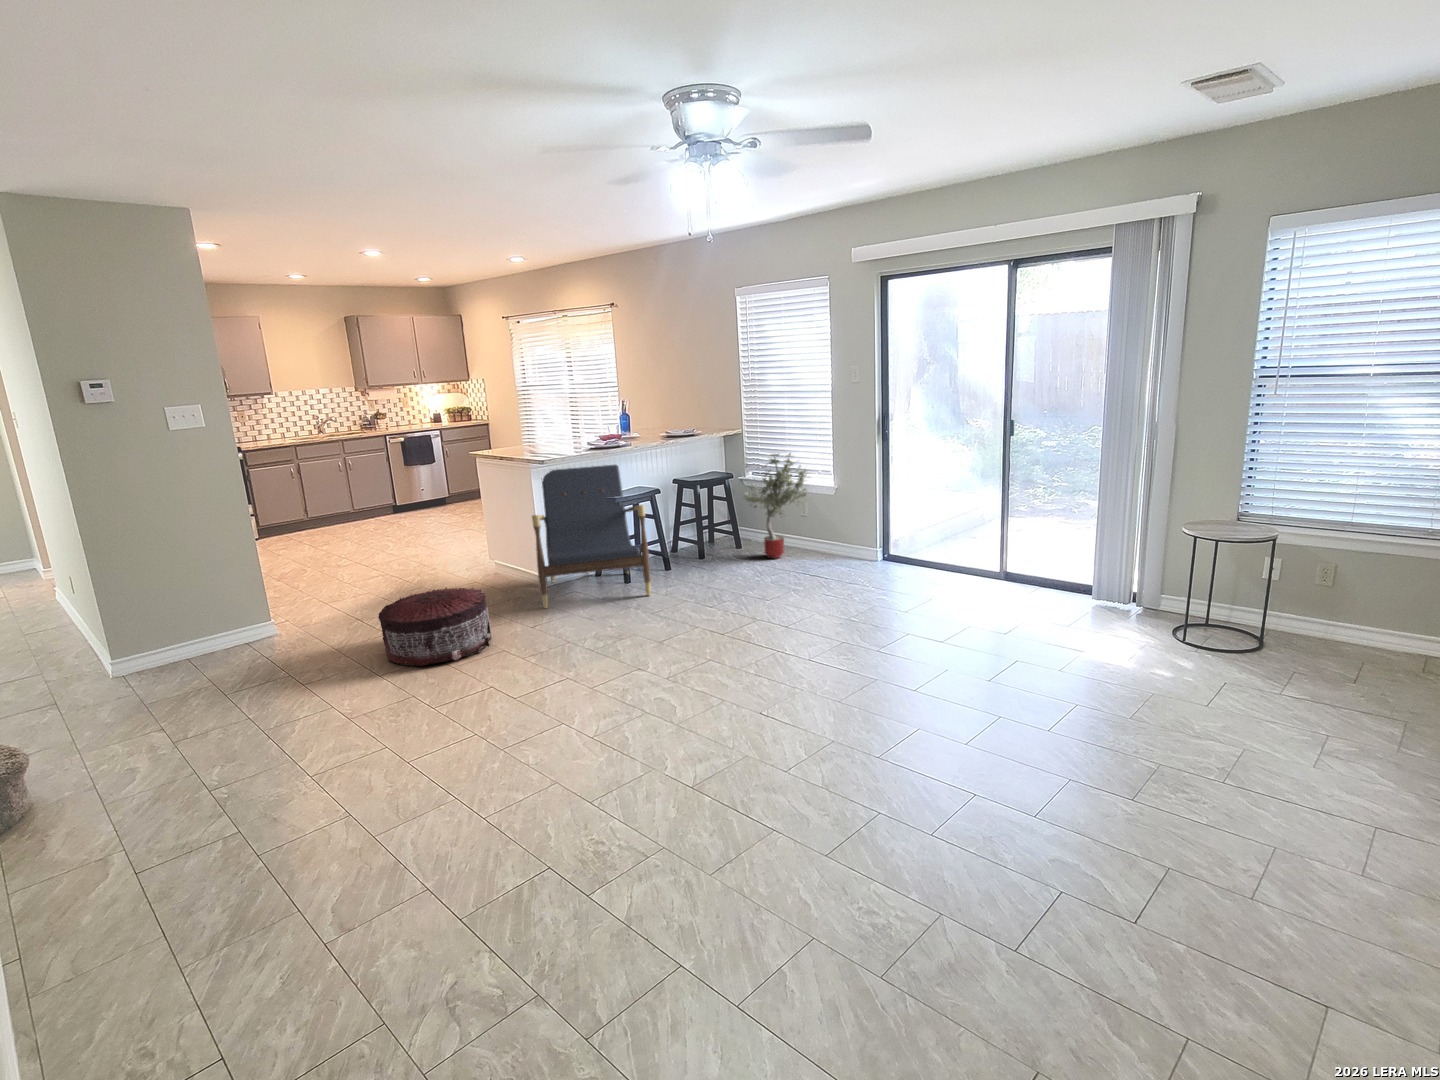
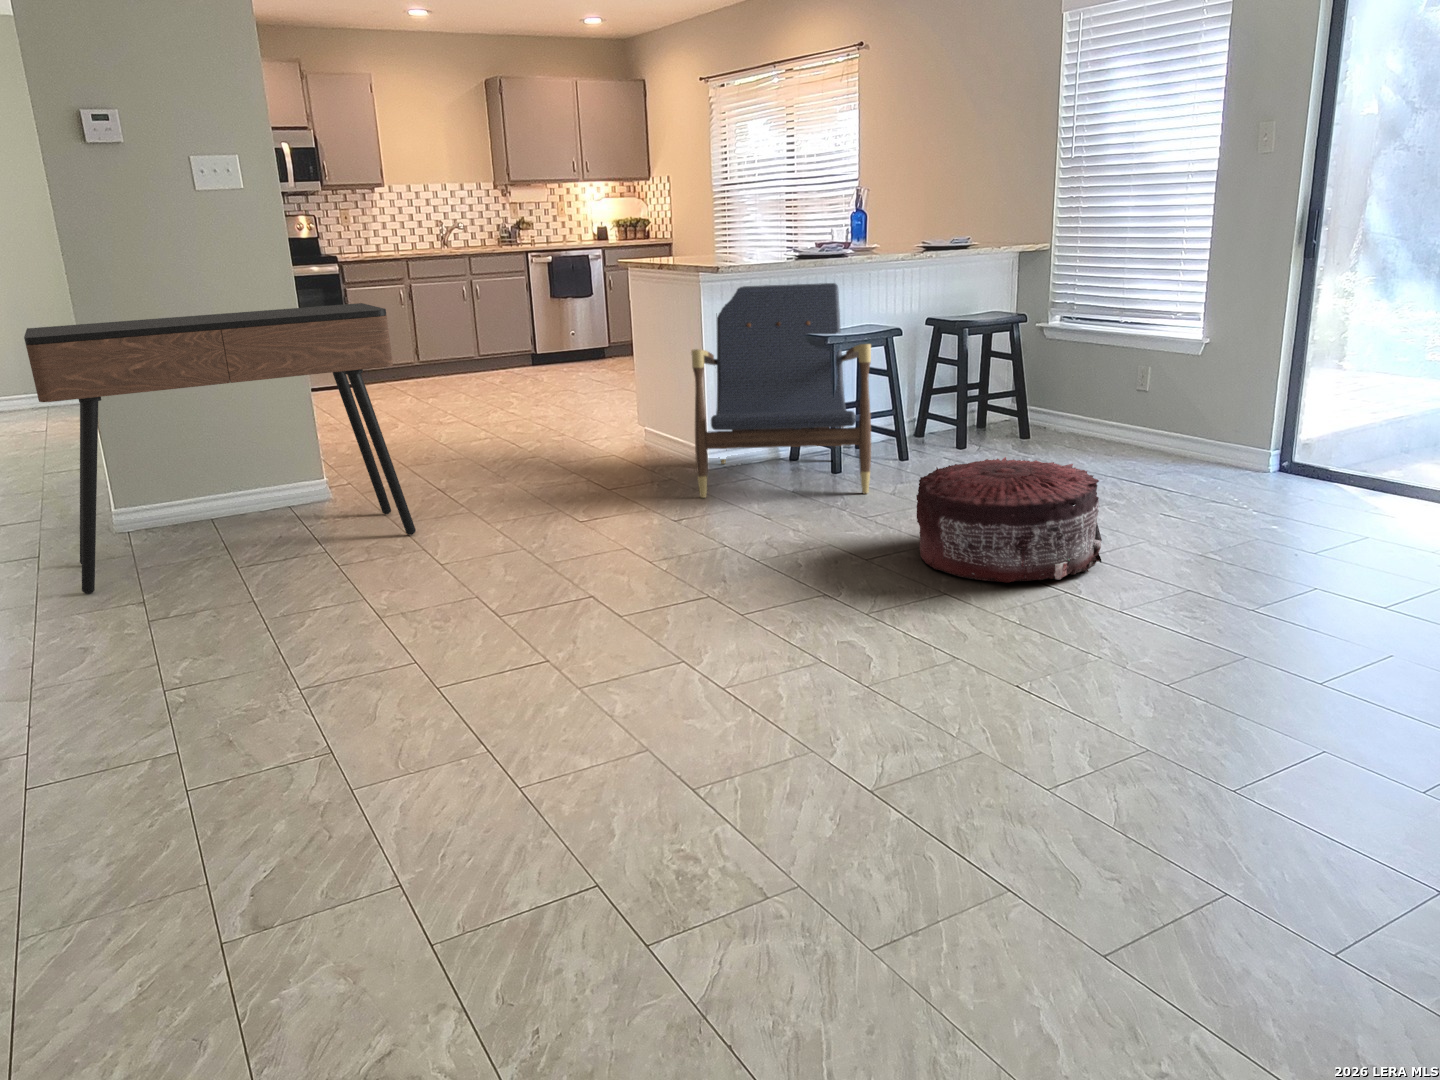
potted tree: present [744,453,810,559] -> none [1038,275,1165,456]
console table: none [50,501,352,727] -> present [24,303,416,594]
pouf: present [378,587,492,666] -> present [916,457,1102,583]

